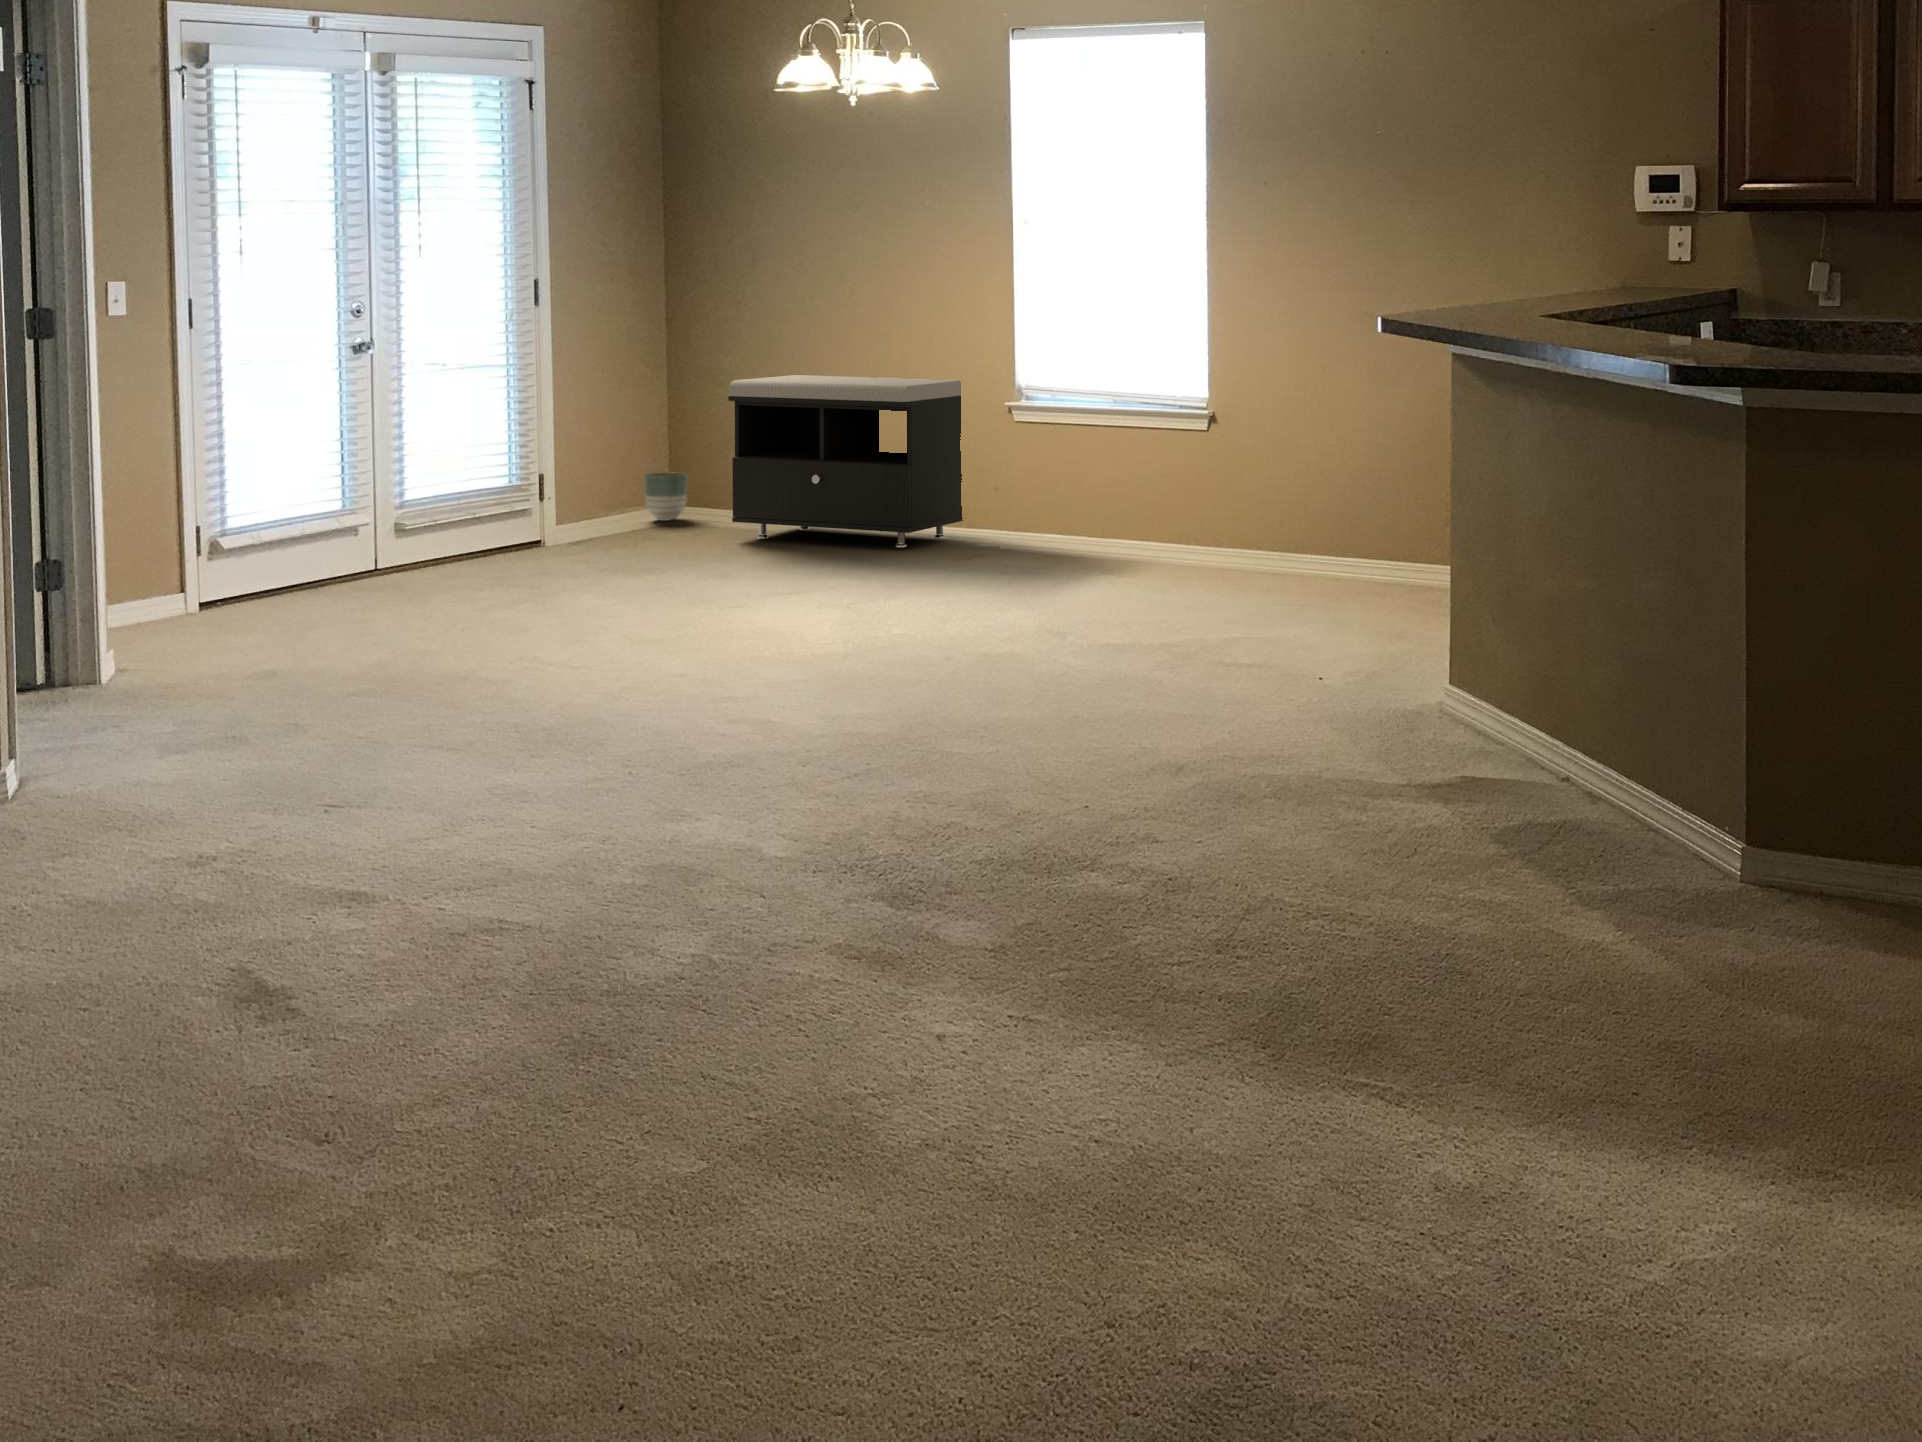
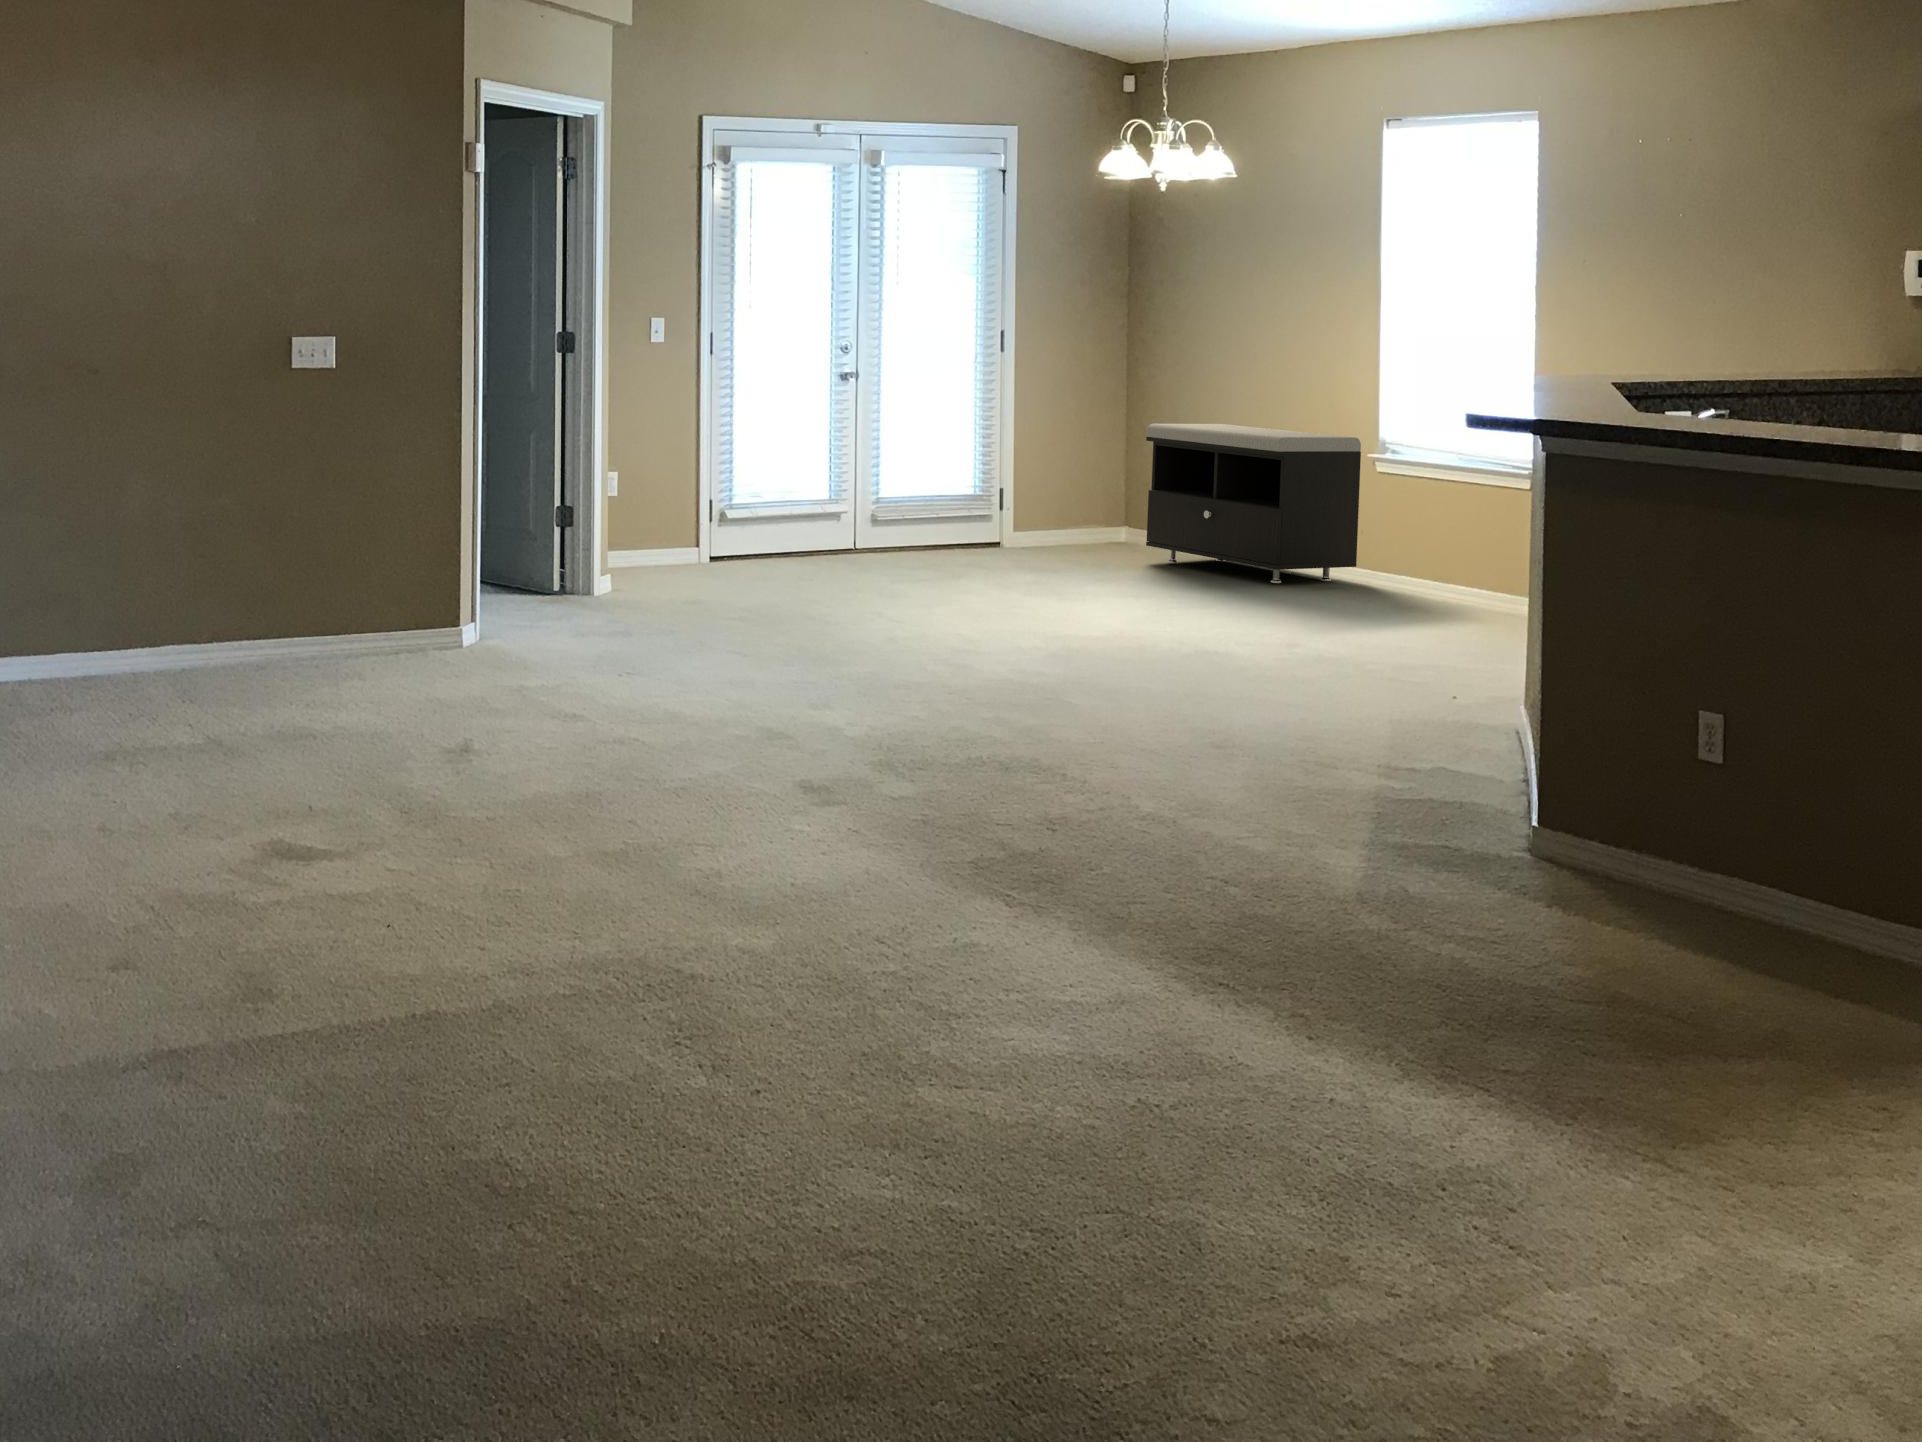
planter: present [644,473,688,521] -> none [1103,501,1140,542]

